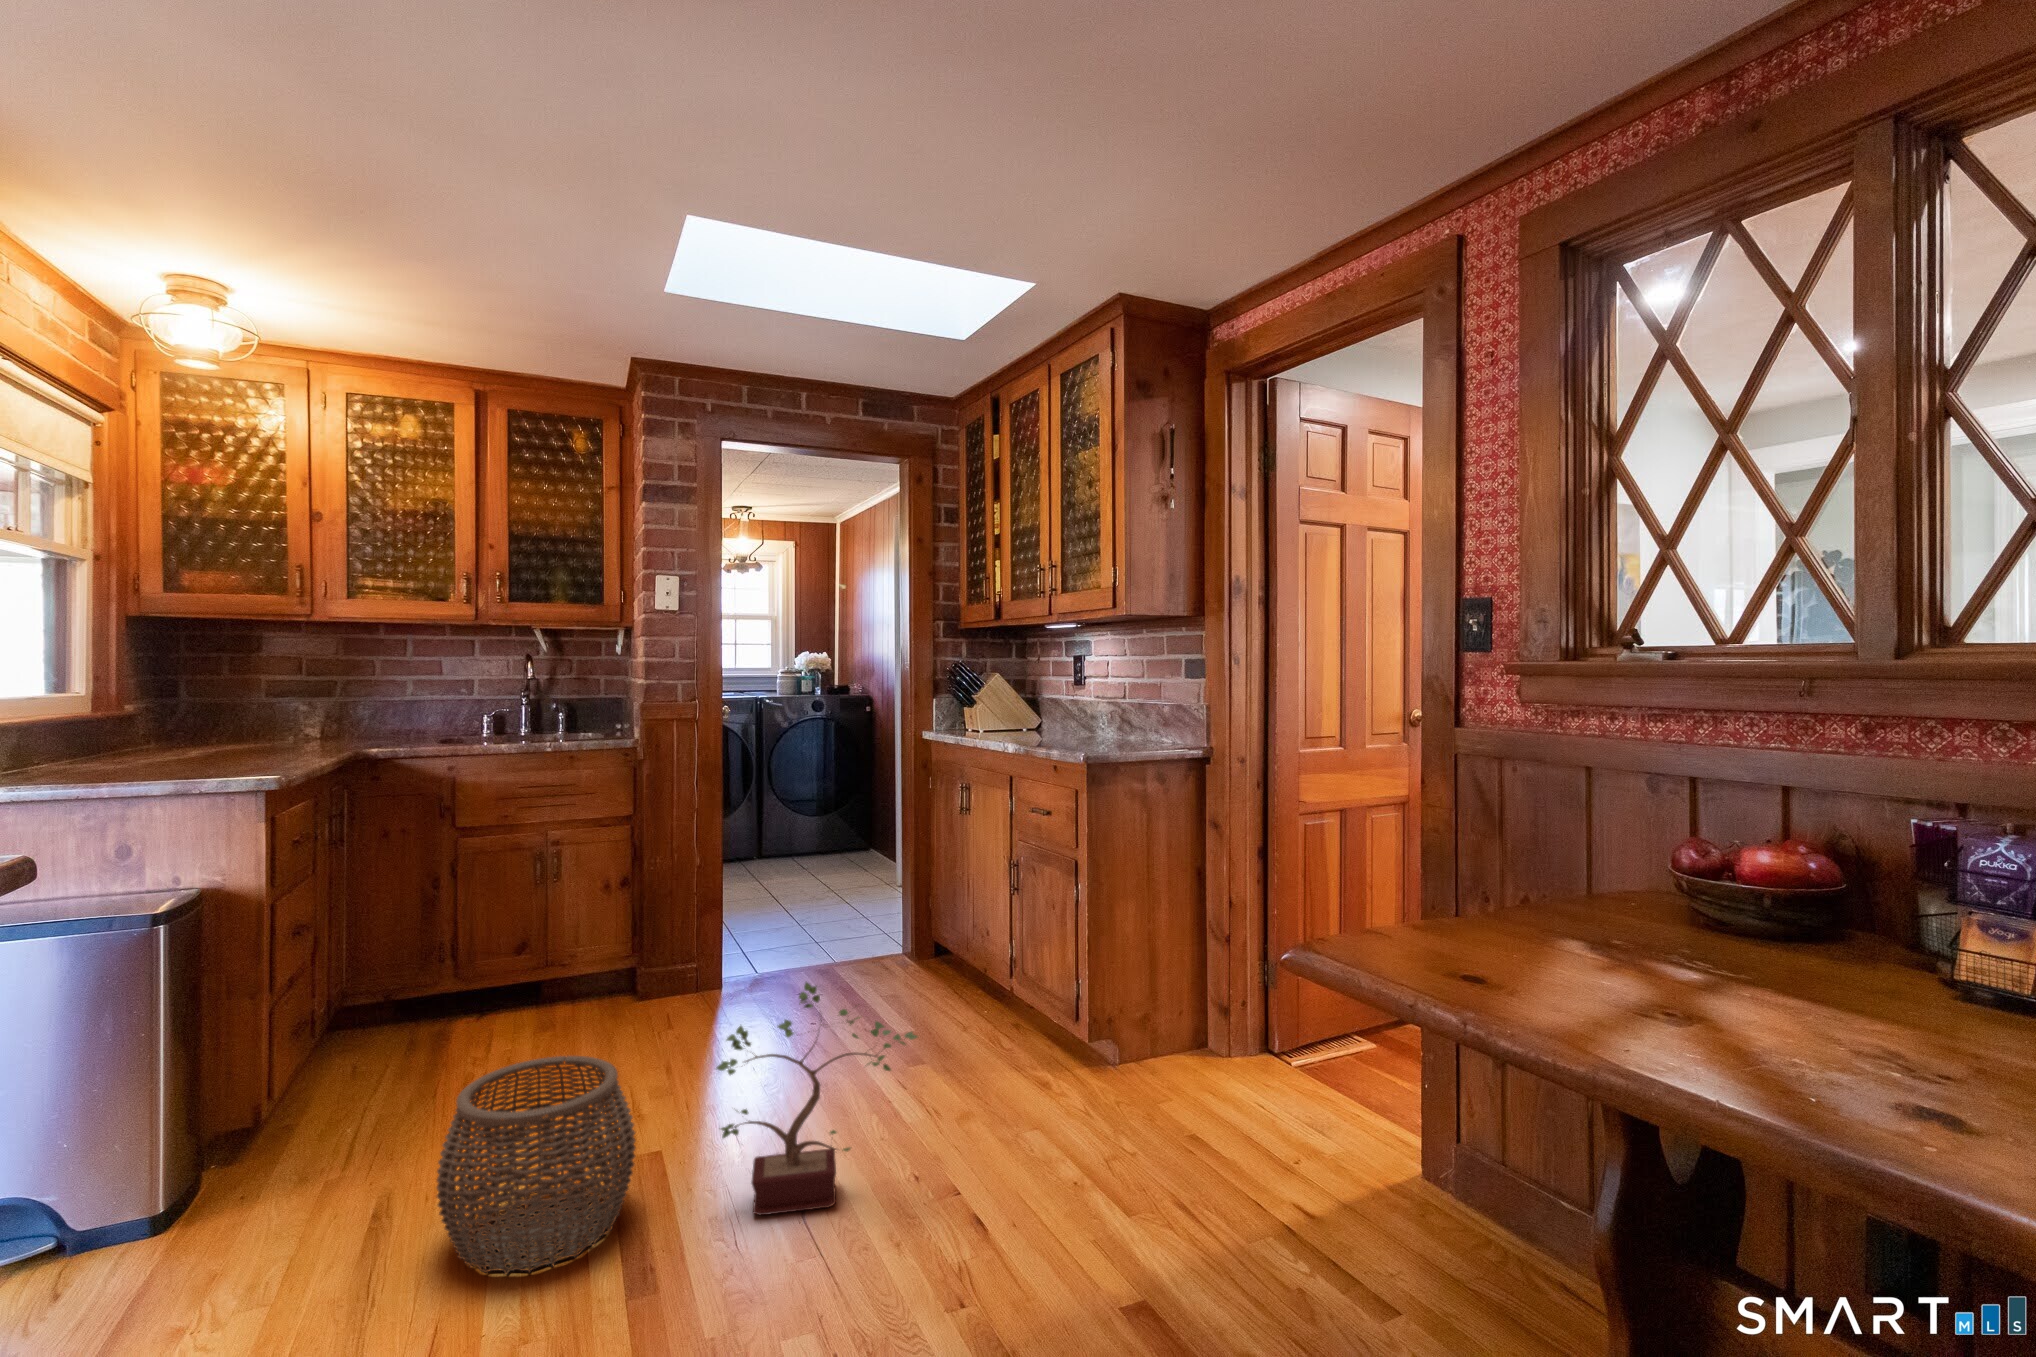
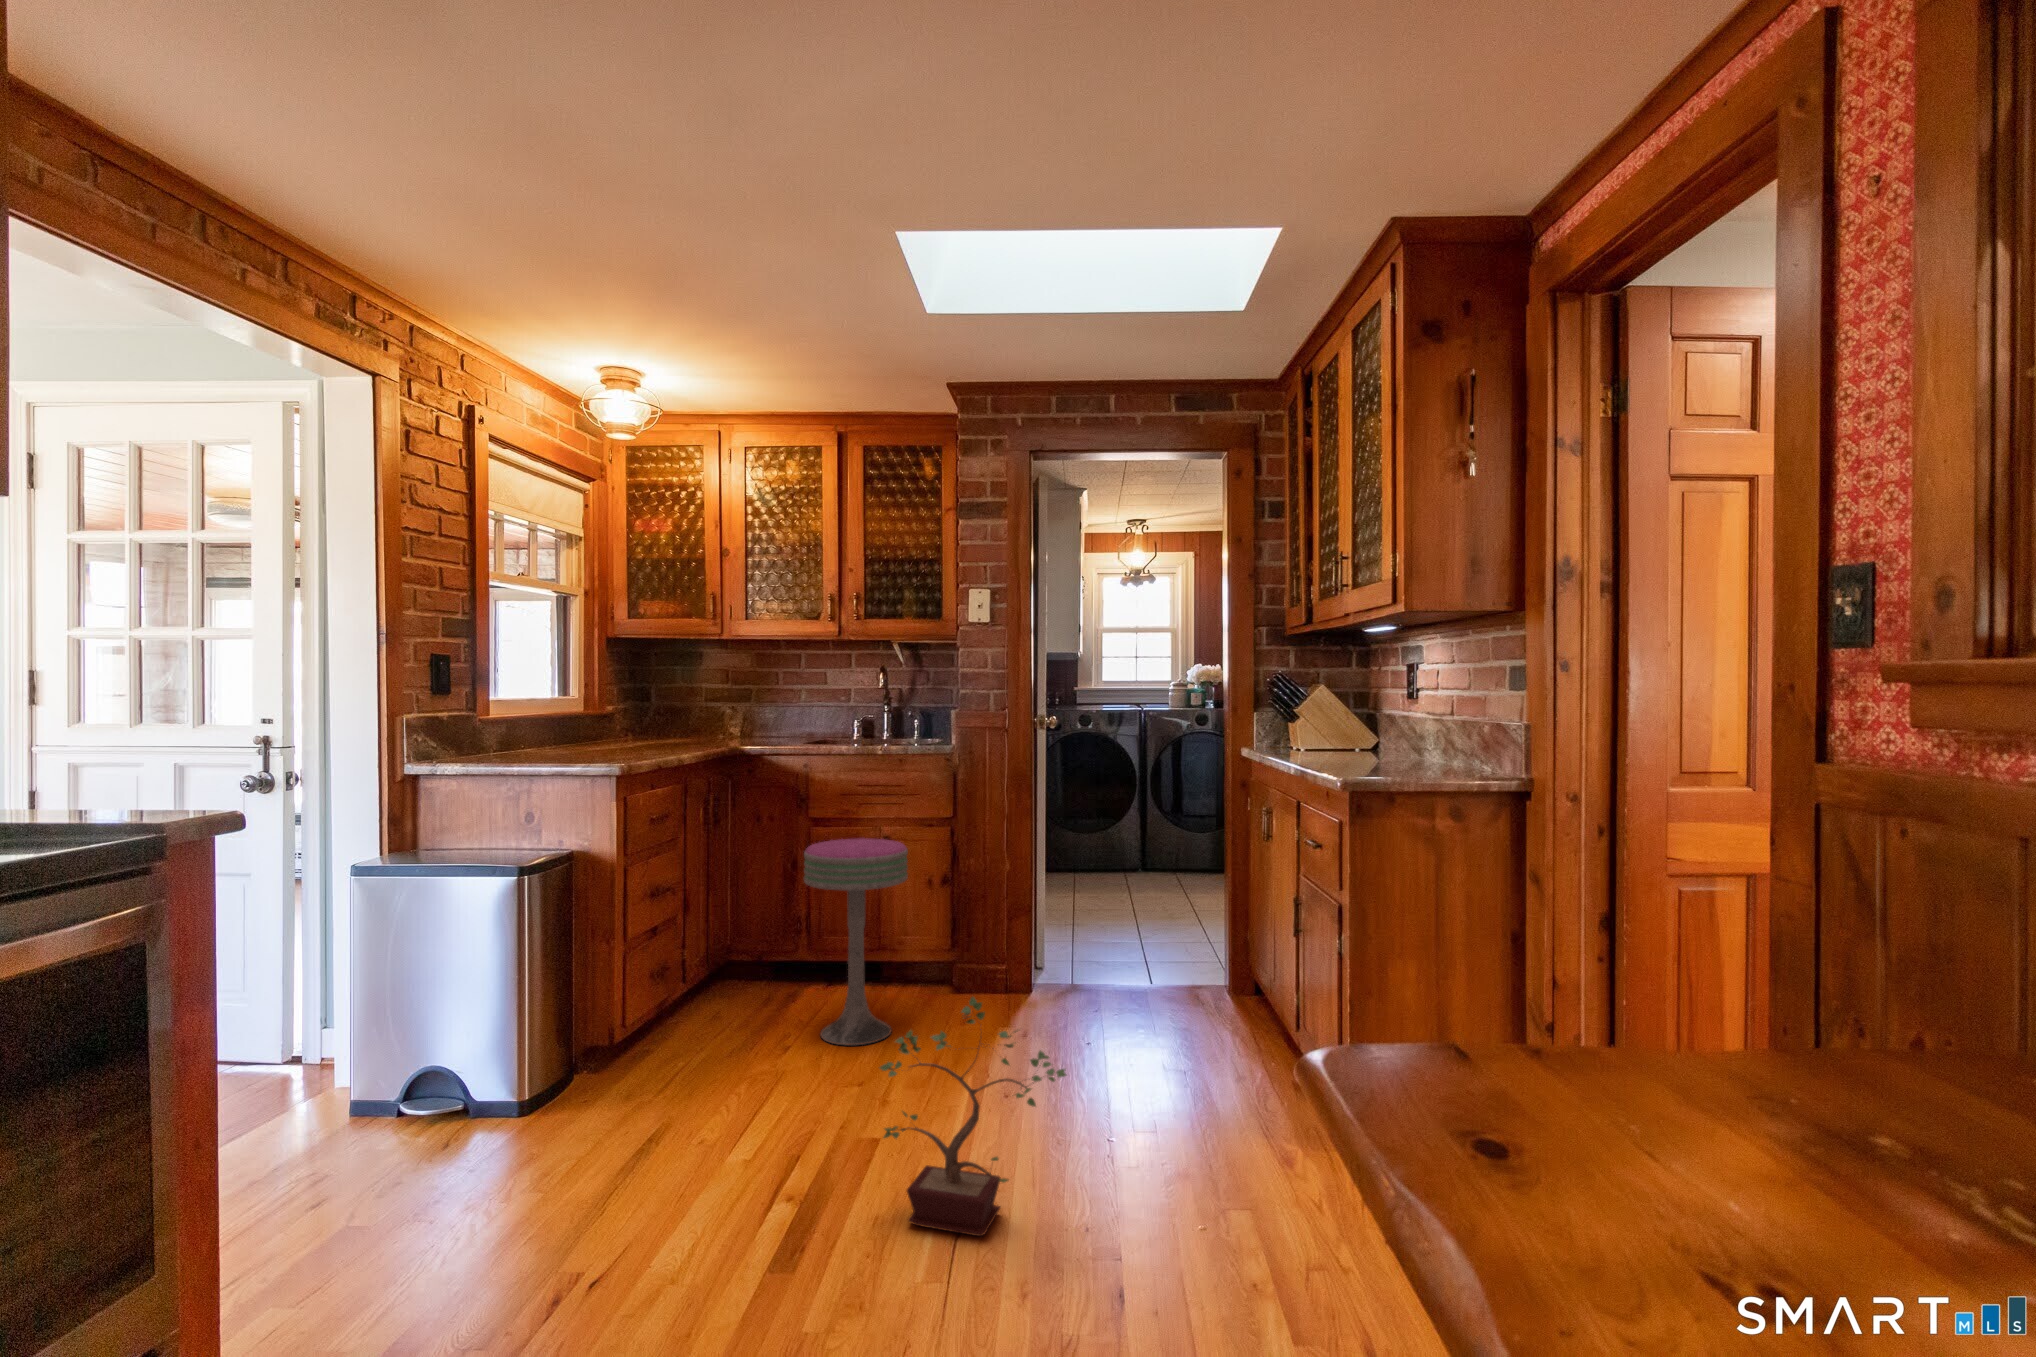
bar stool: none [494,845,619,1073] -> present [804,838,908,1046]
woven basket: present [437,1056,635,1274] -> none [655,1028,823,1220]

